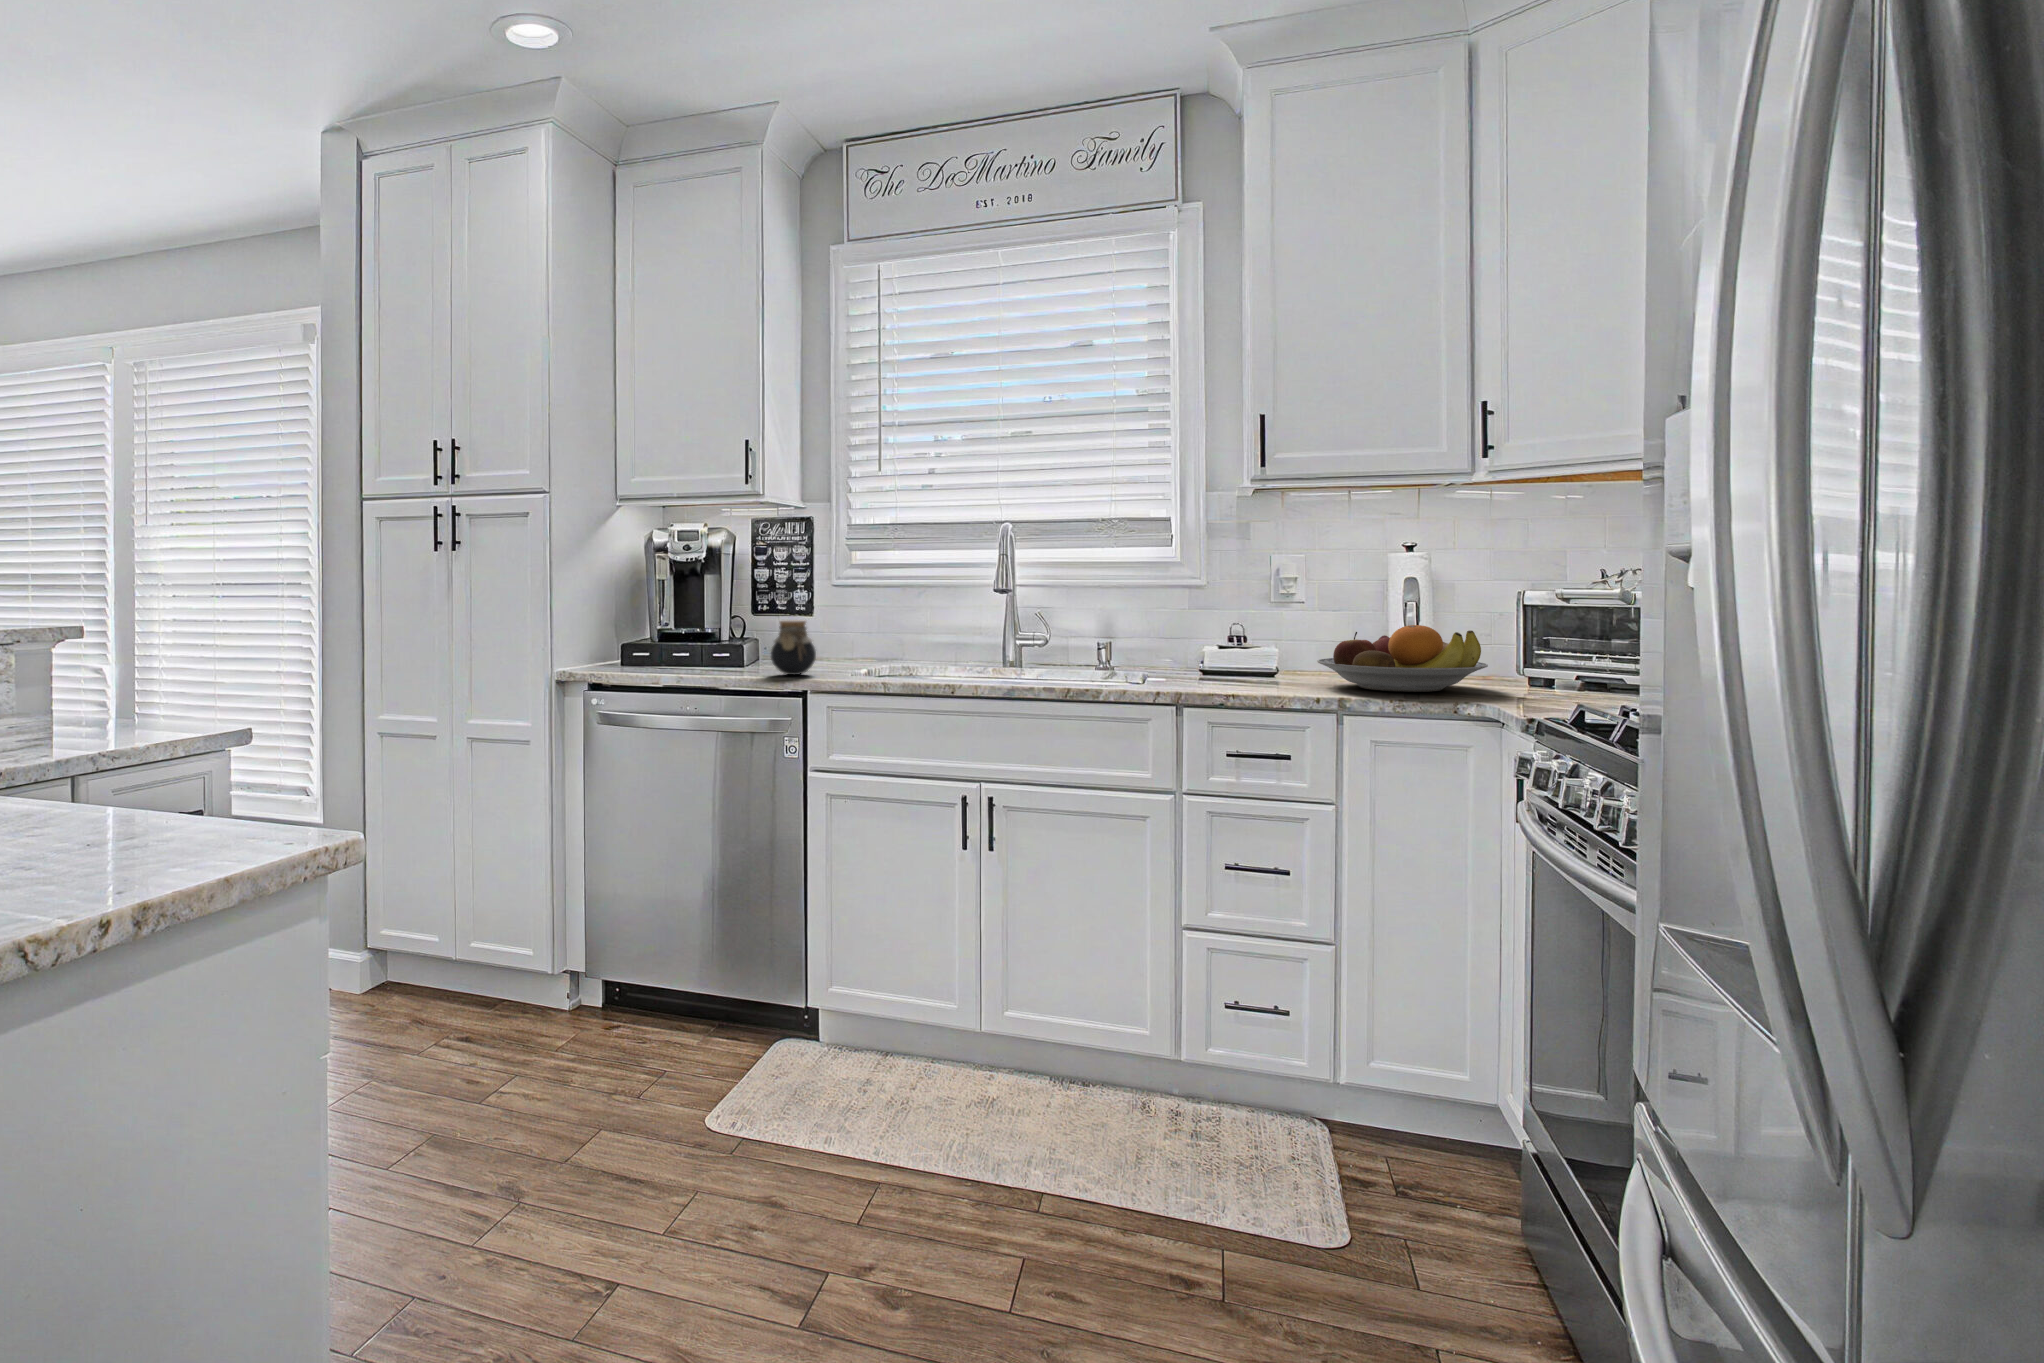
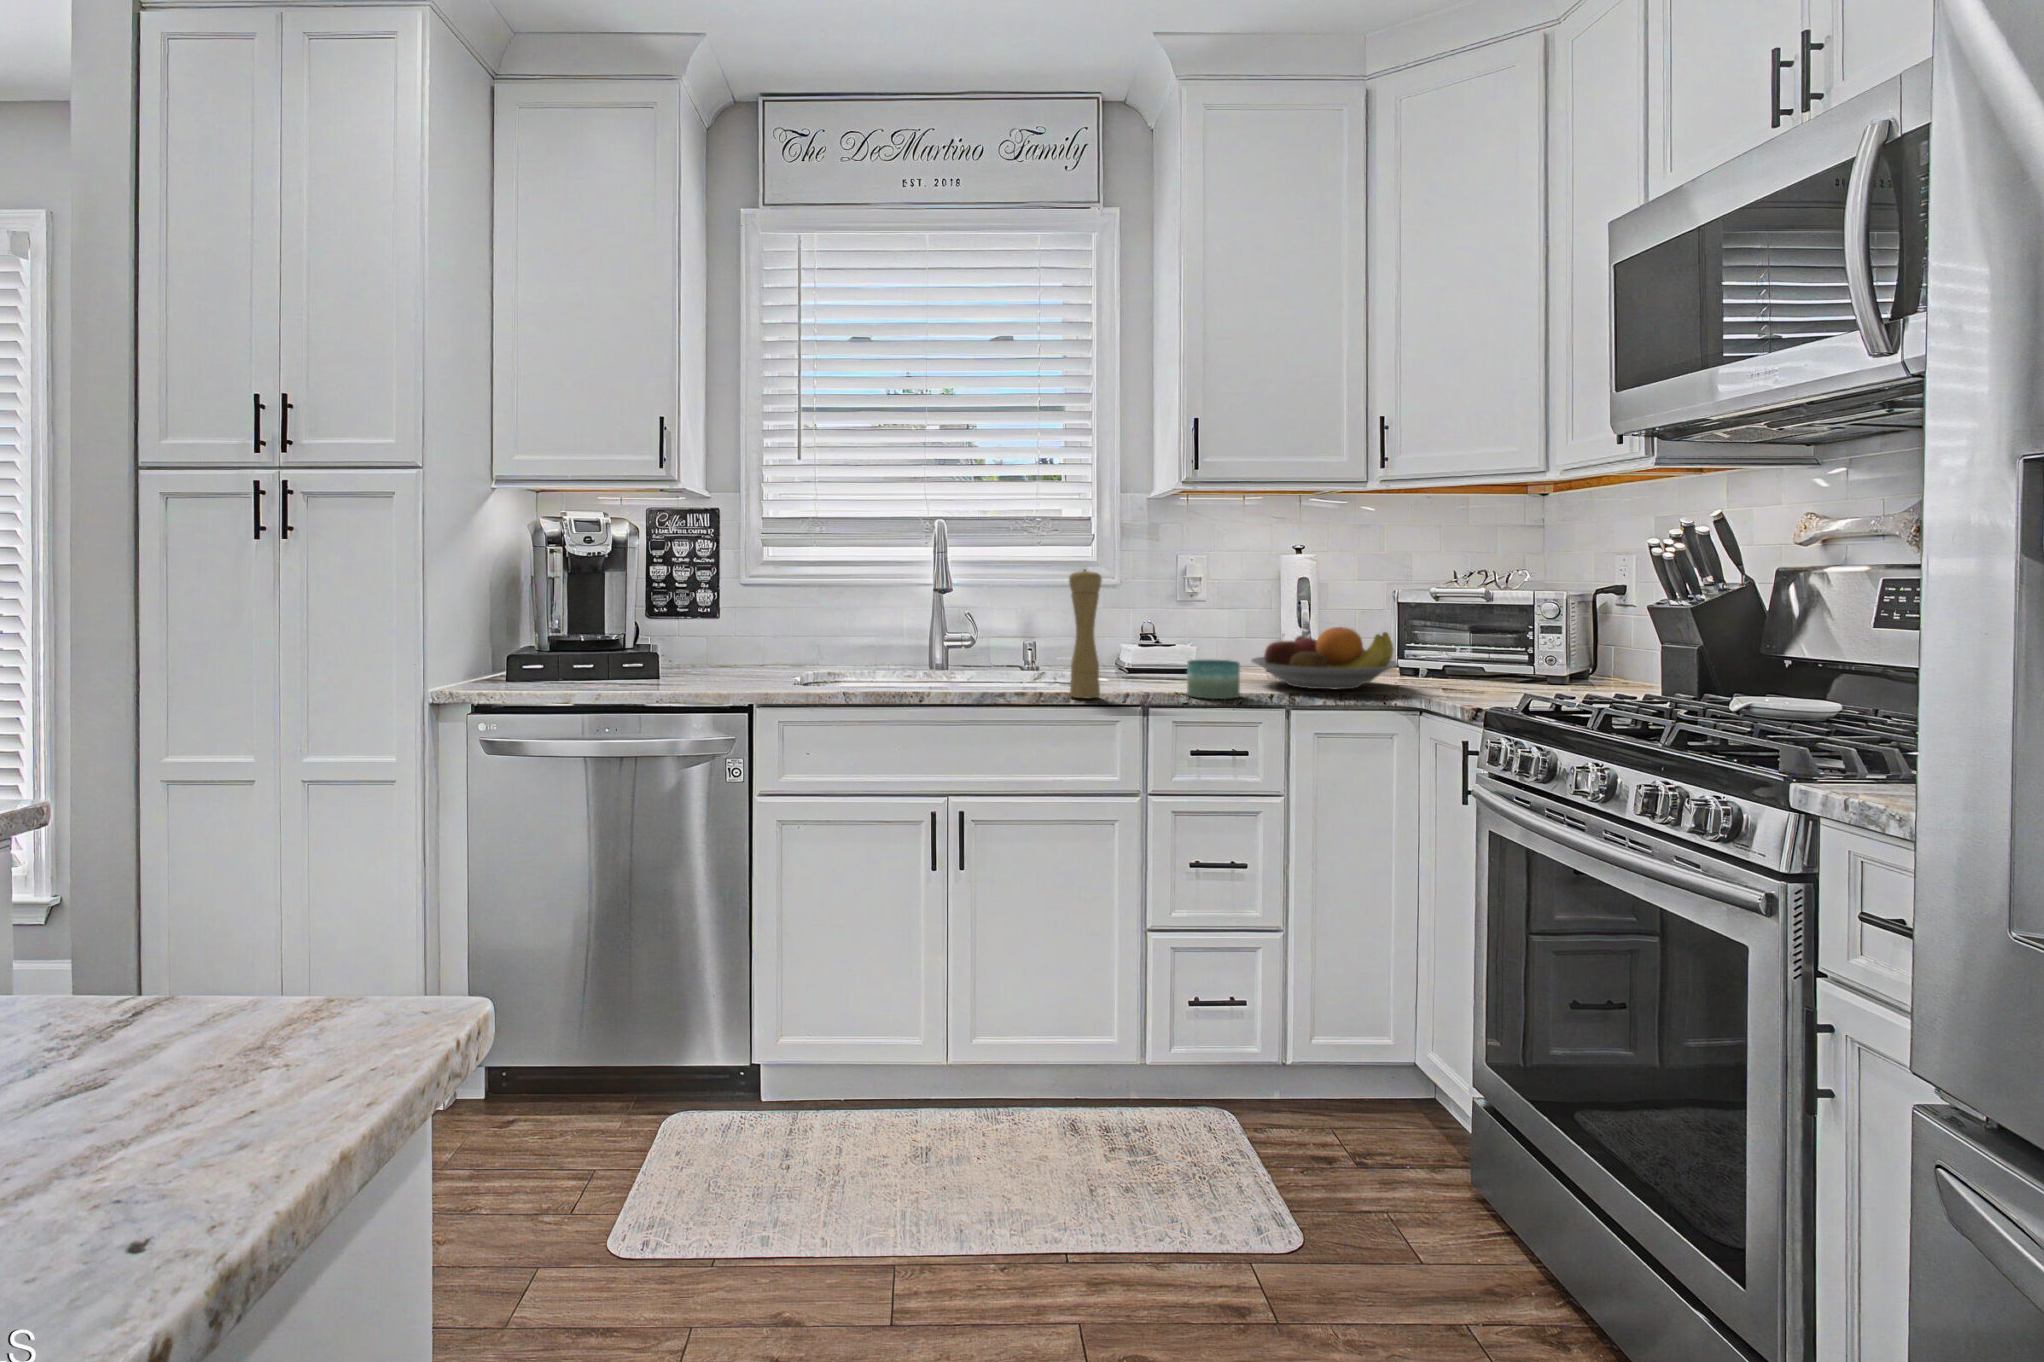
pepper mill: none [1098,565,1131,692] -> present [1069,569,1102,698]
jar: present [771,620,816,675] -> none [700,625,751,687]
candle: none [1227,657,1284,696] -> present [1187,660,1240,699]

